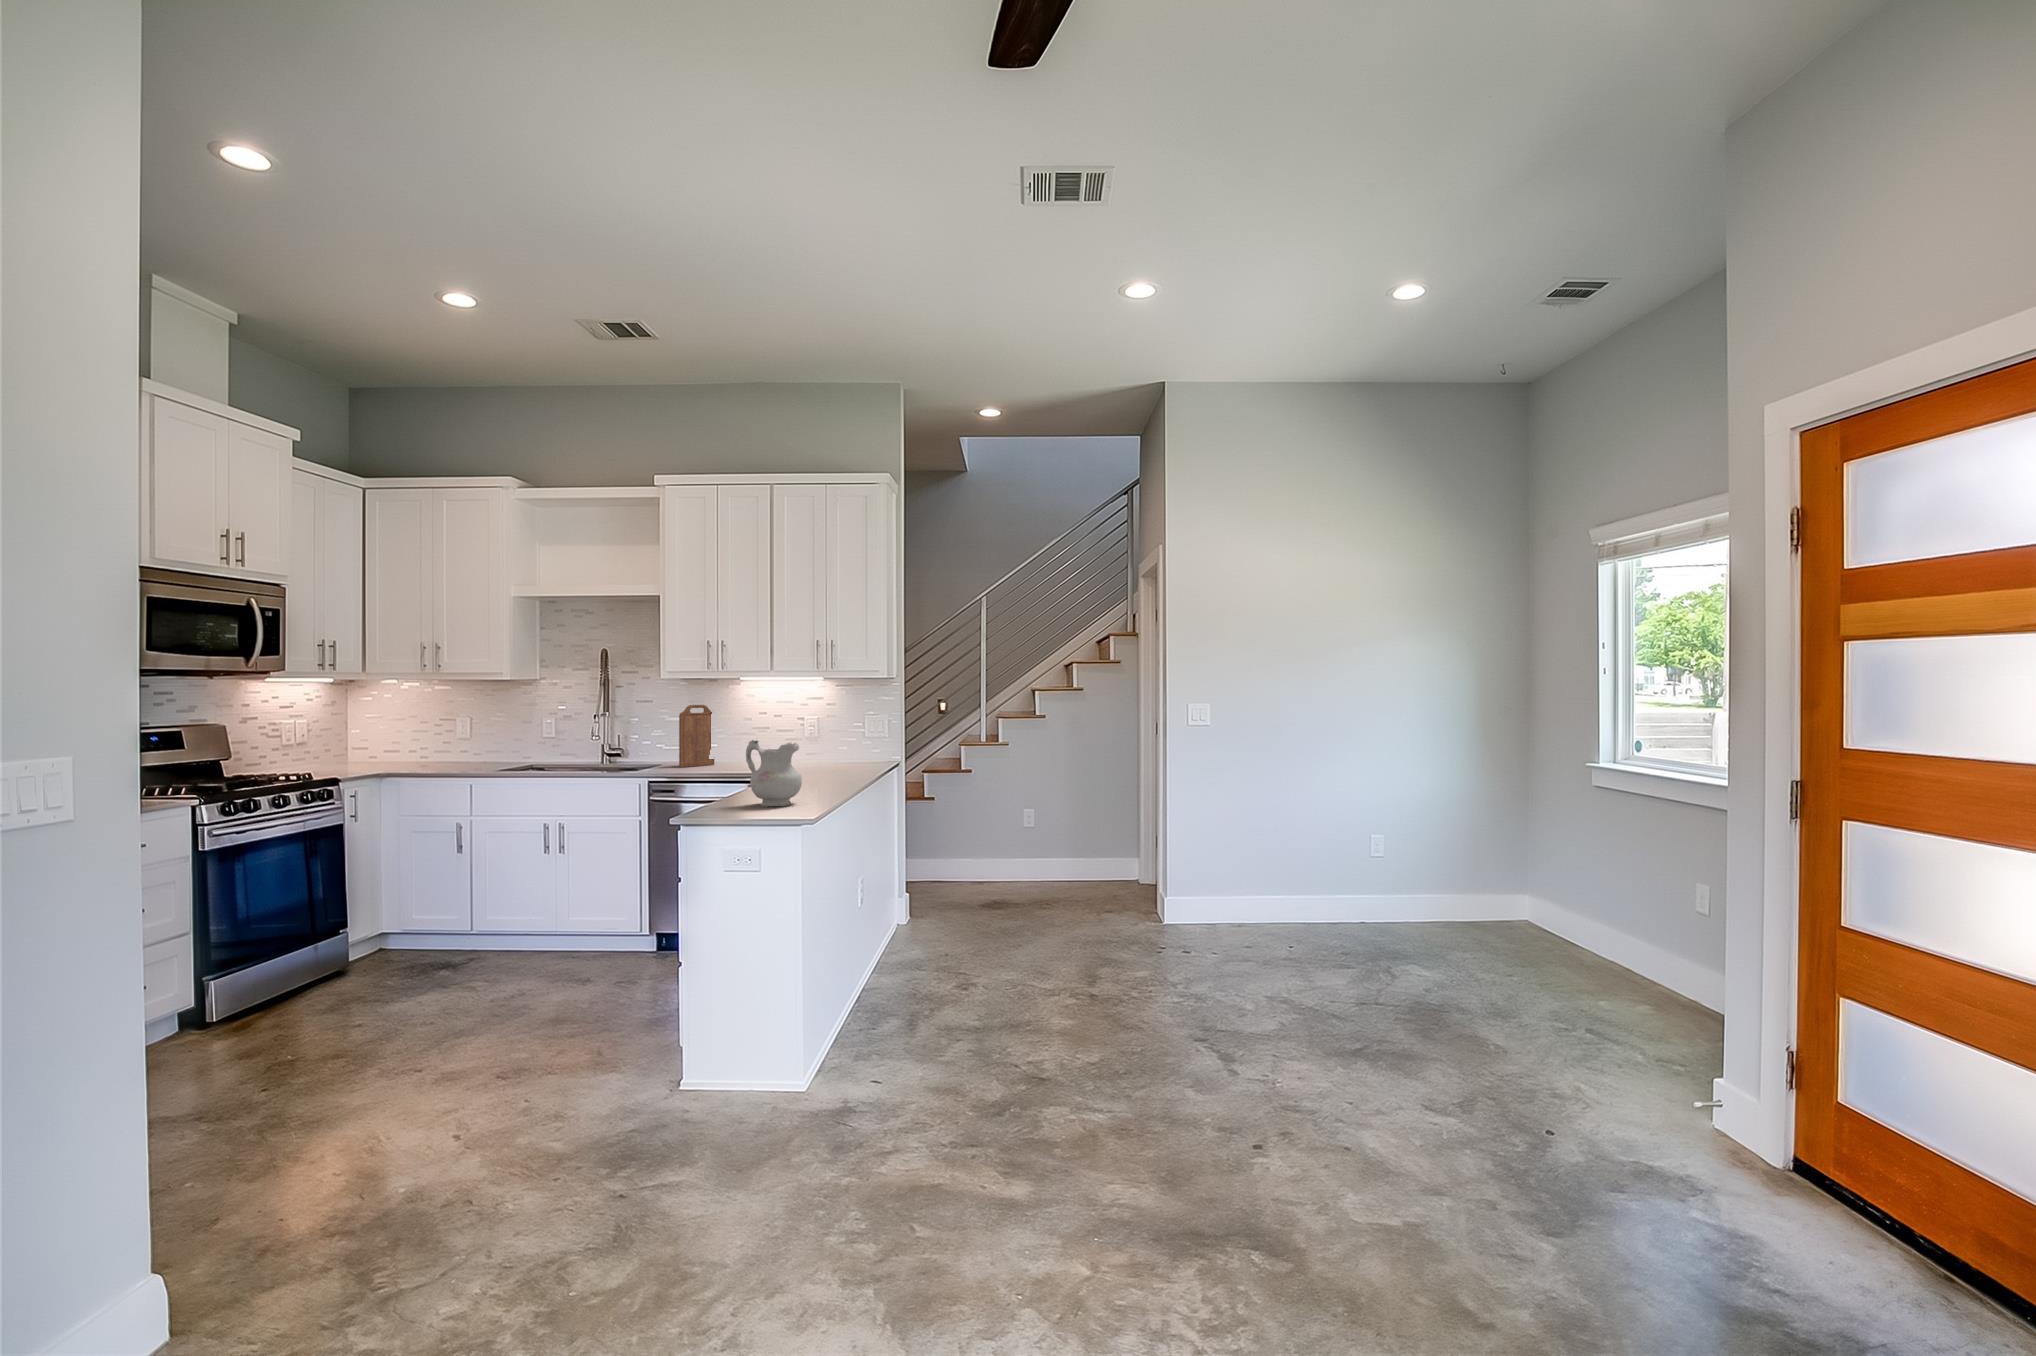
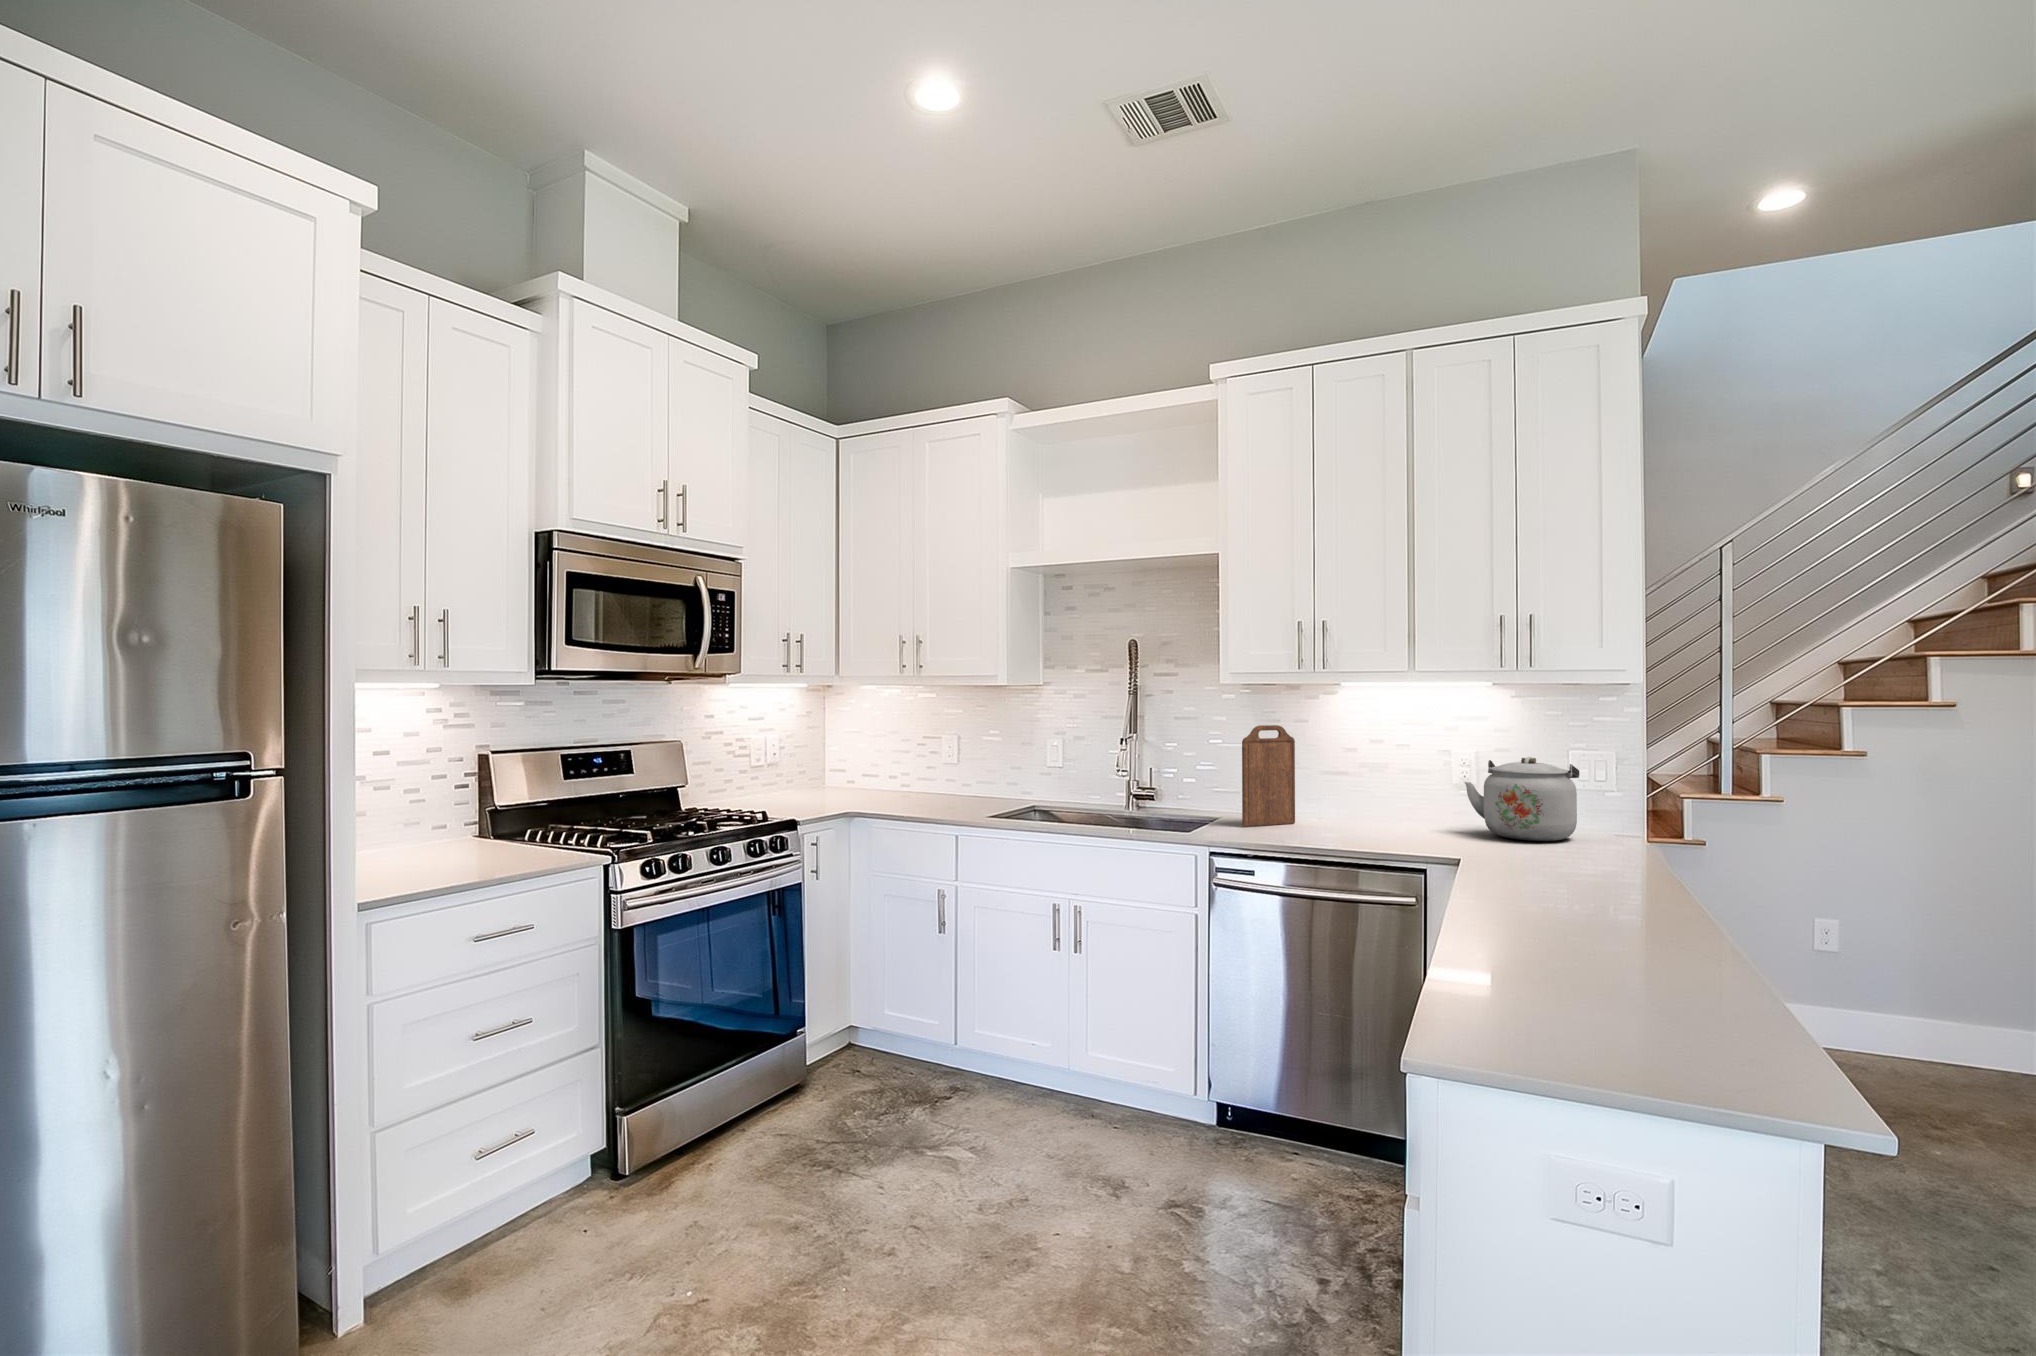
kettle: none [806,719,865,763] -> present [1465,757,1579,841]
ceramic pitcher: present [746,740,802,806] -> none [1529,845,1706,1036]

